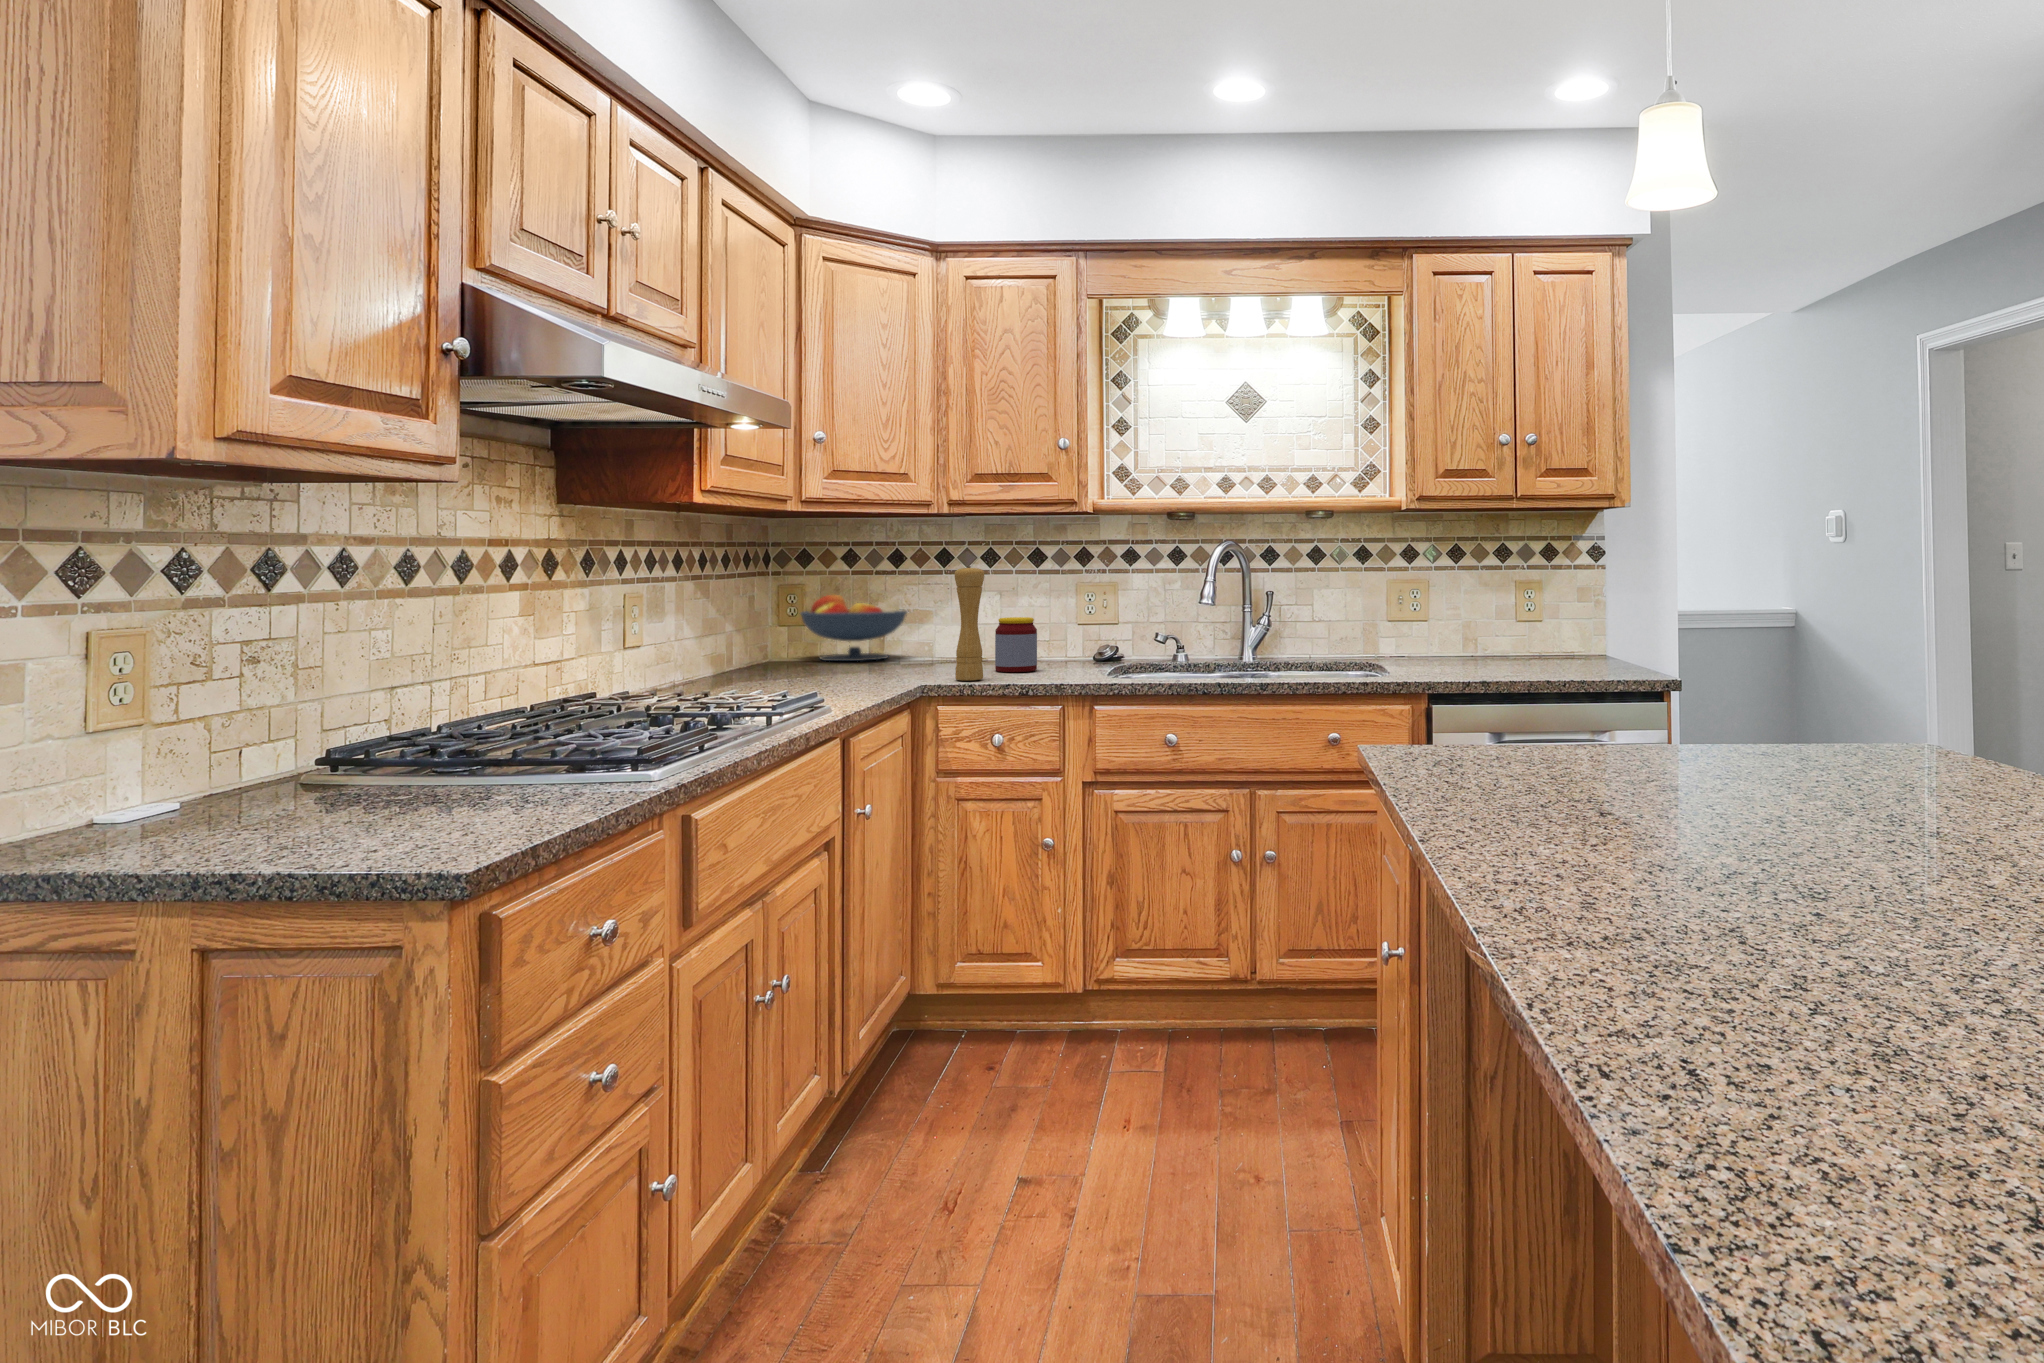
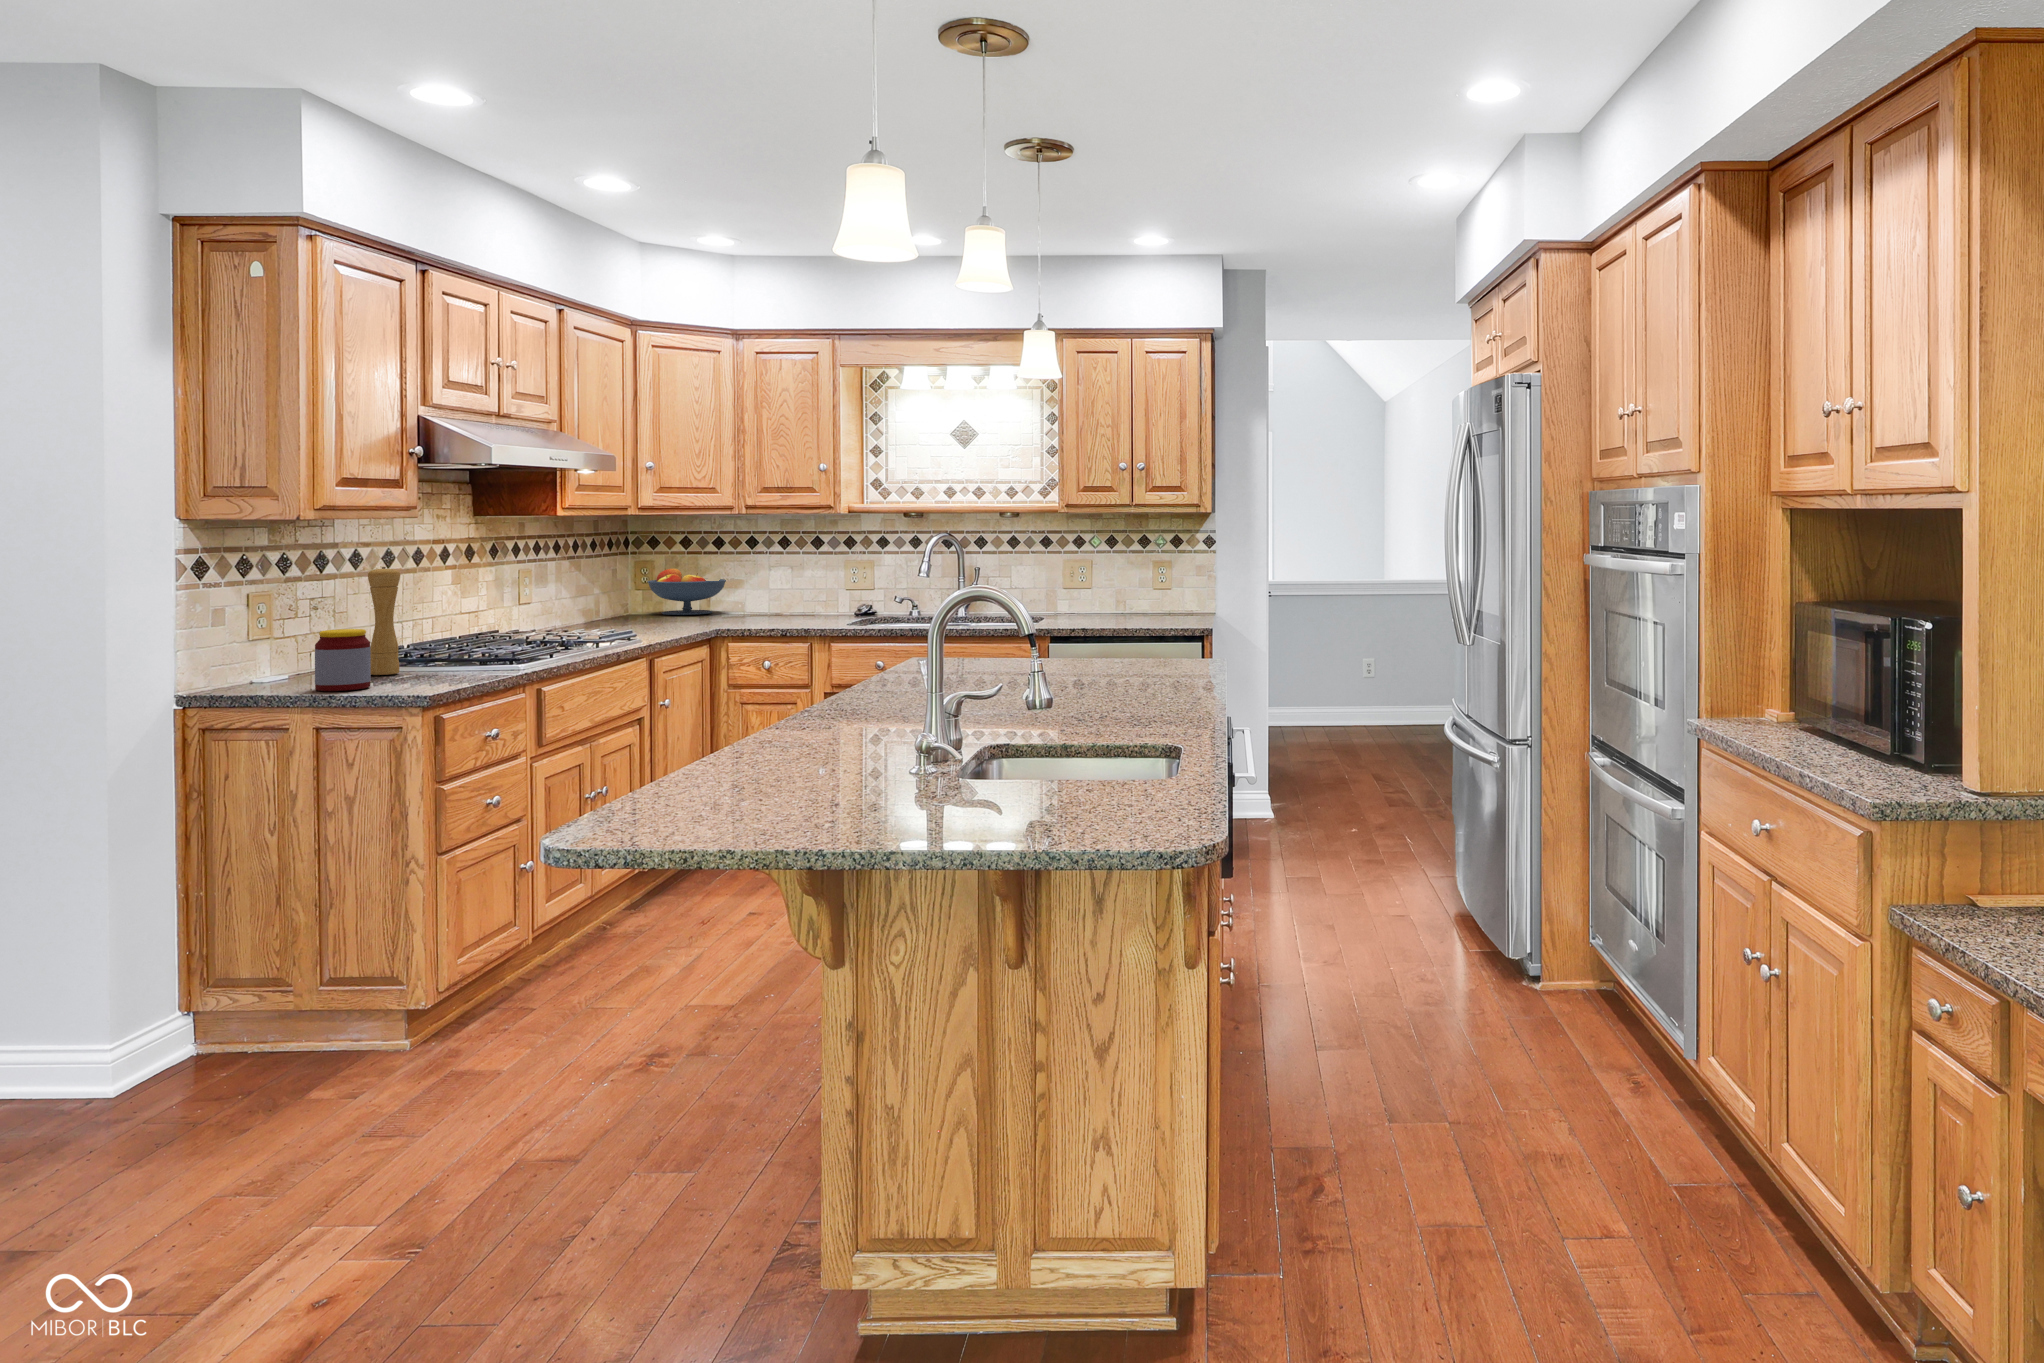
pepper mill: present [955,566,984,681] -> present [368,567,400,675]
jar: present [995,617,1037,672] -> present [315,629,371,691]

